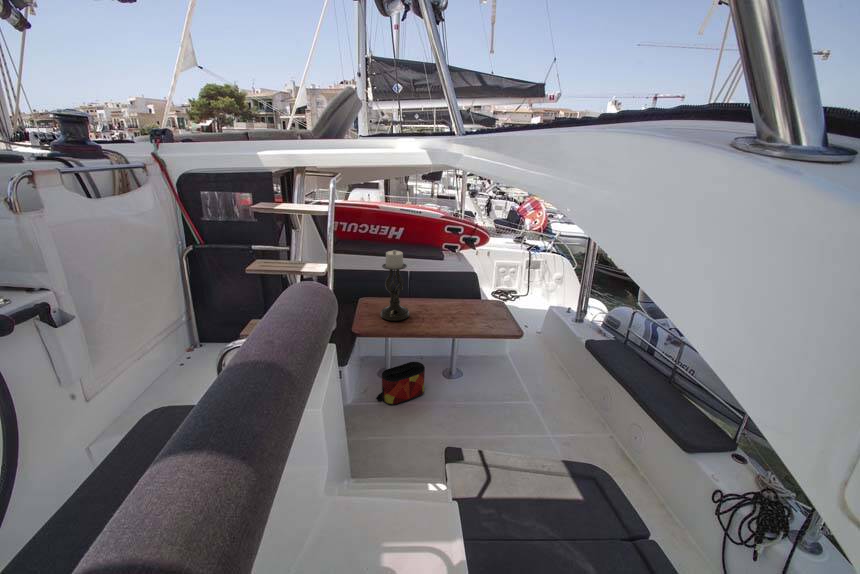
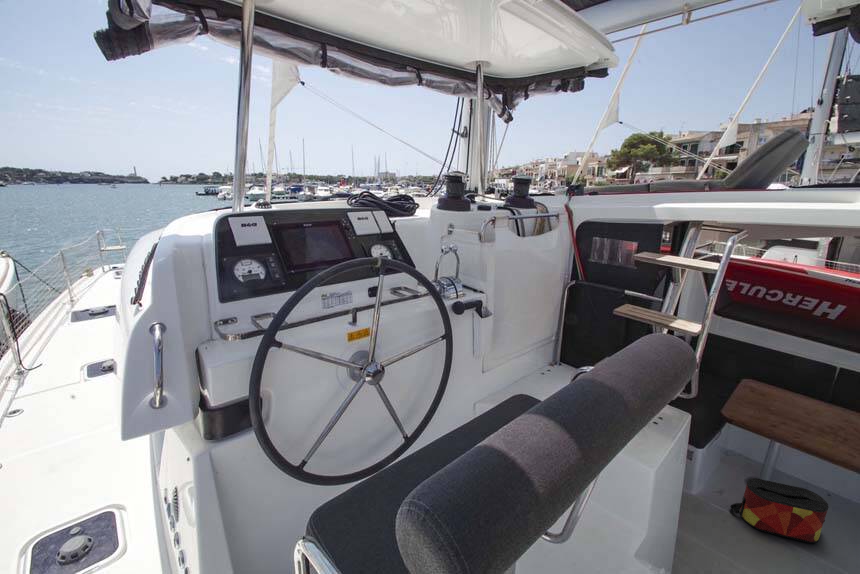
candle holder: present [381,250,409,321] -> none [767,331,832,426]

